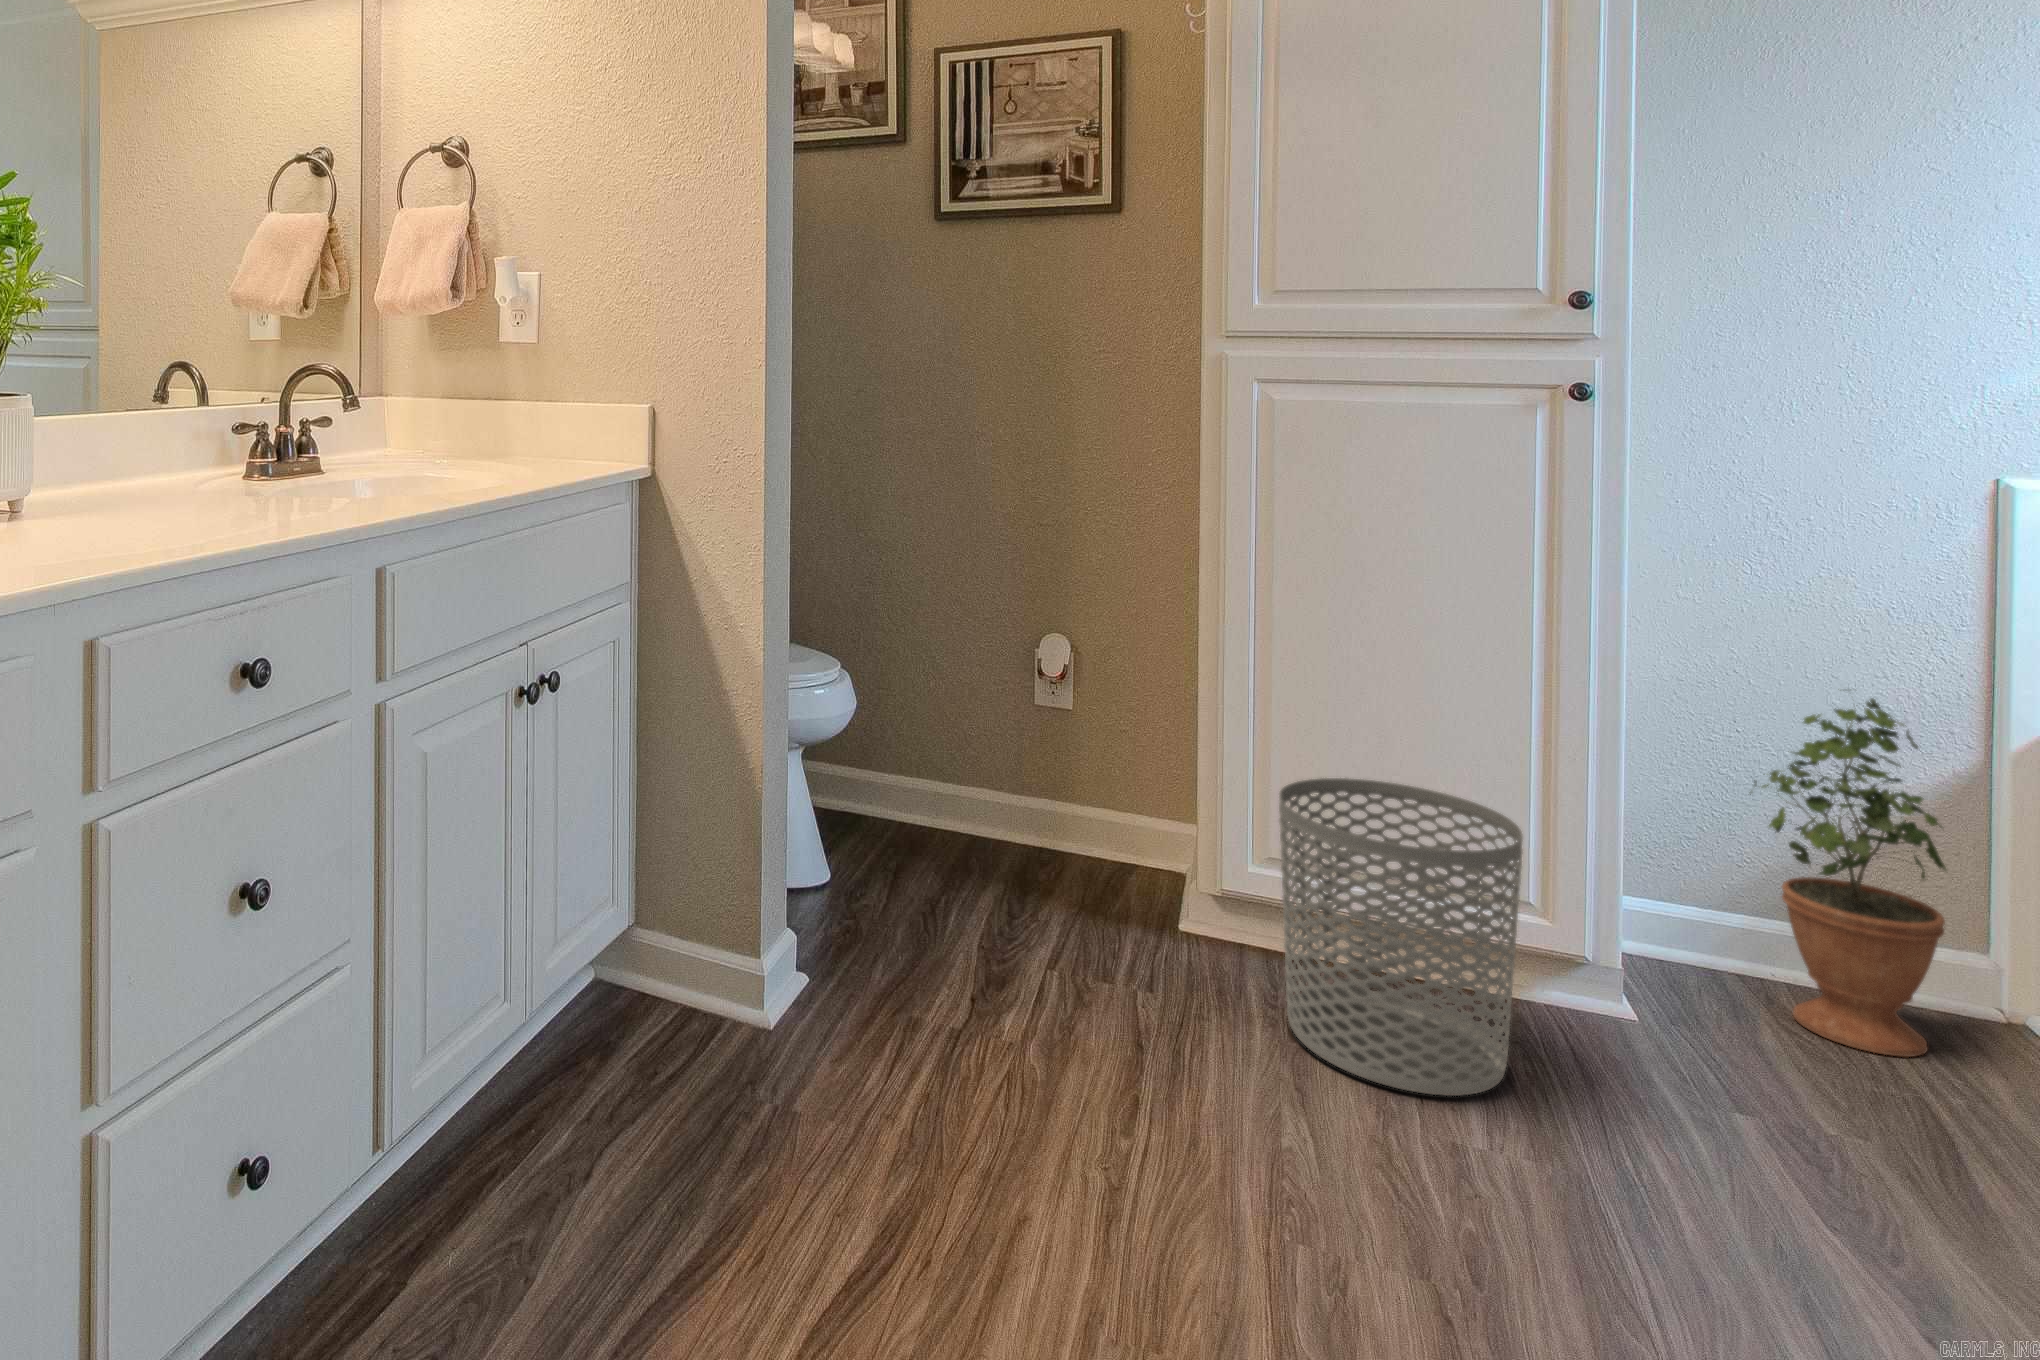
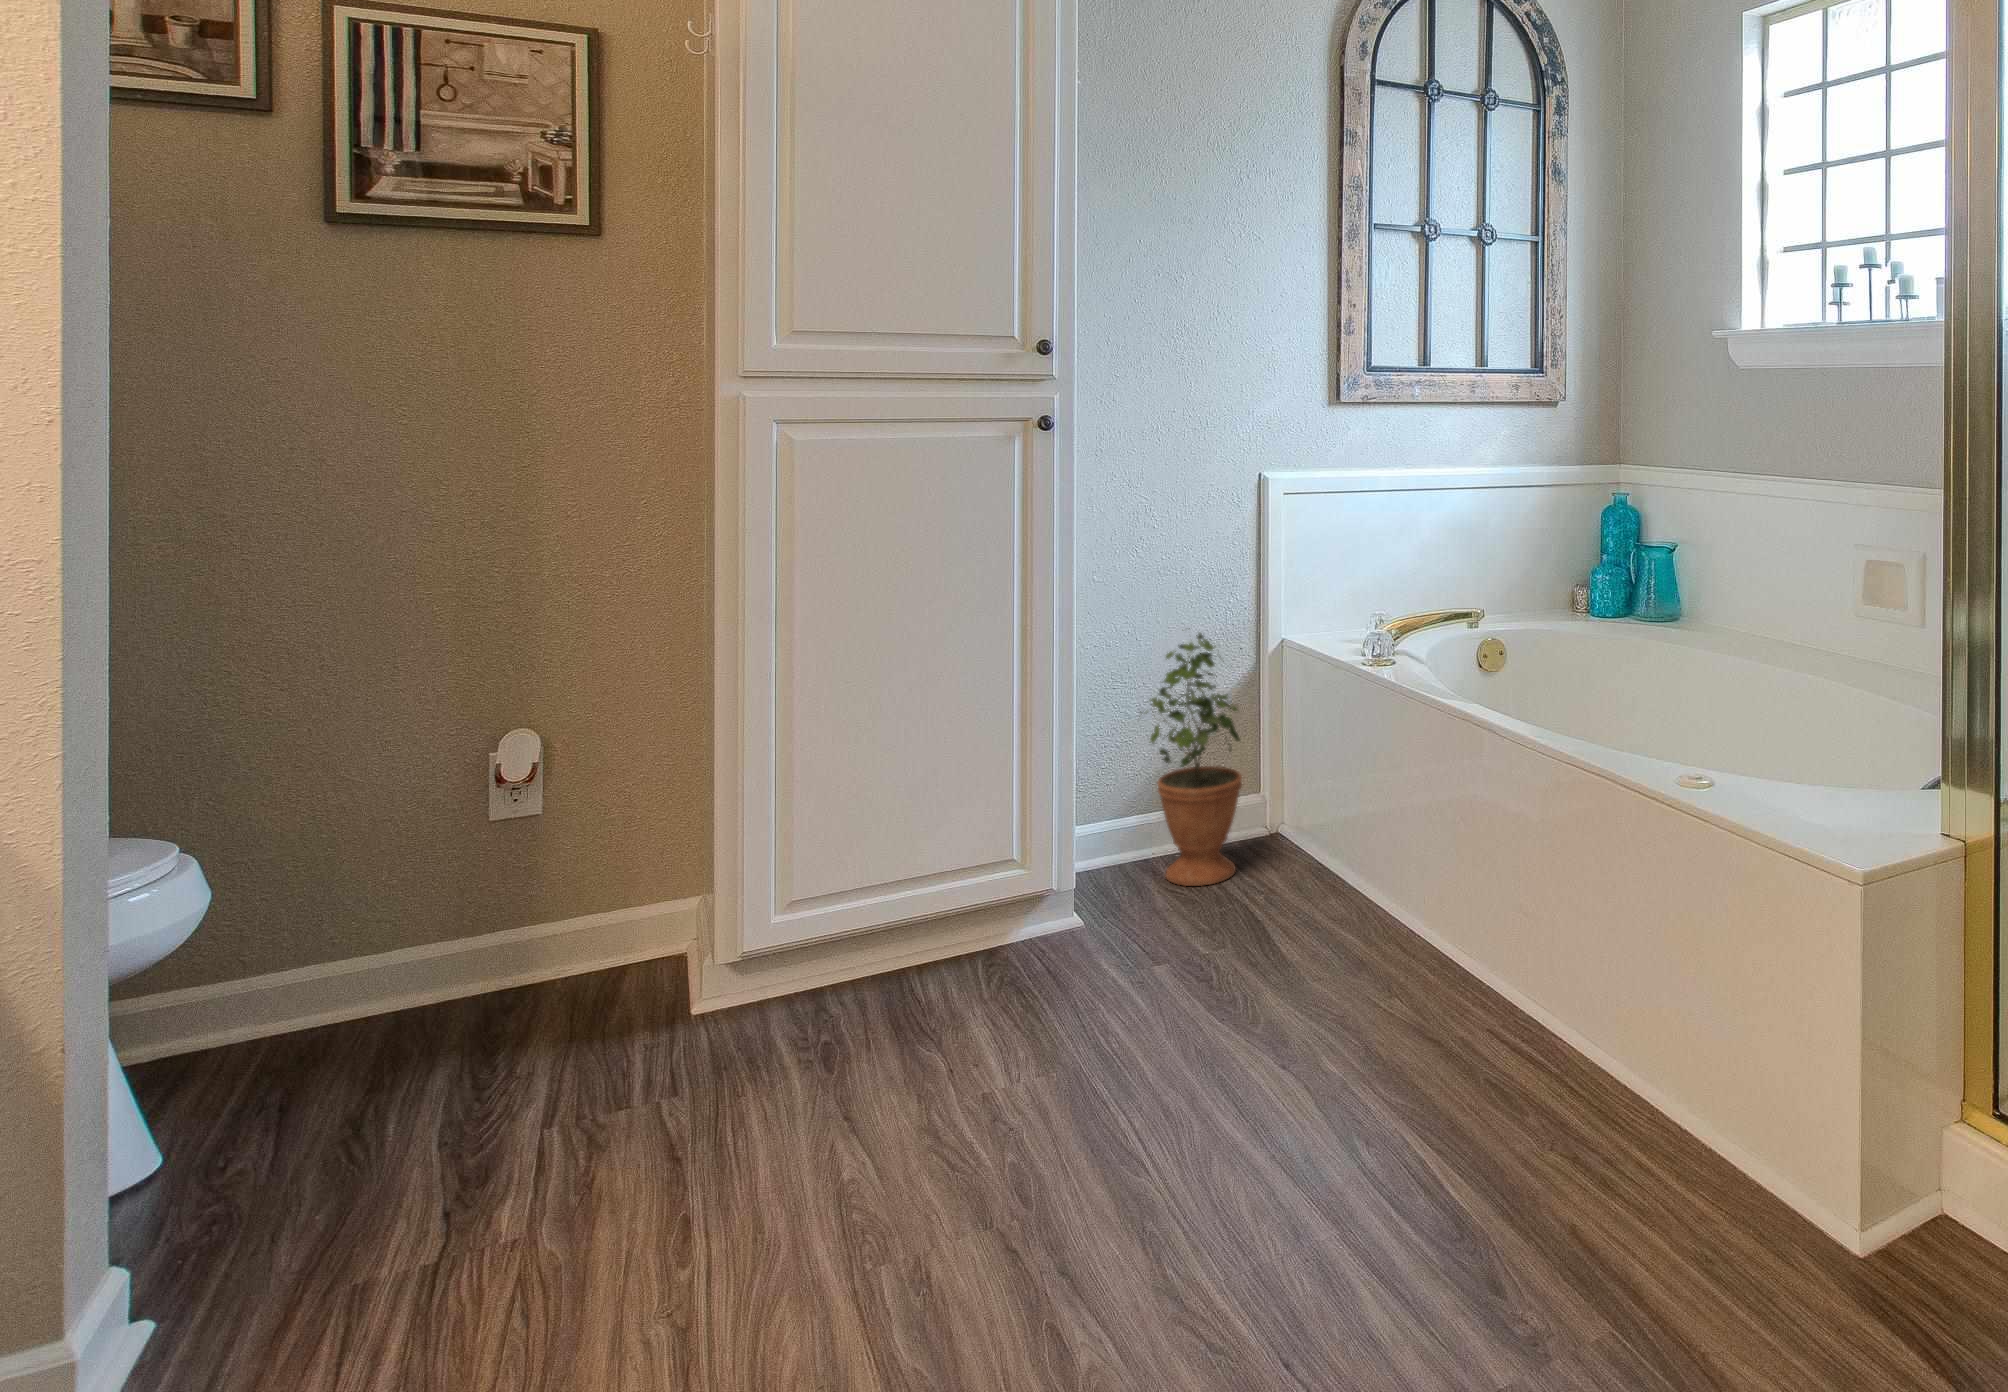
waste bin: present [1279,778,1523,1096] -> none [813,781,1020,1076]

